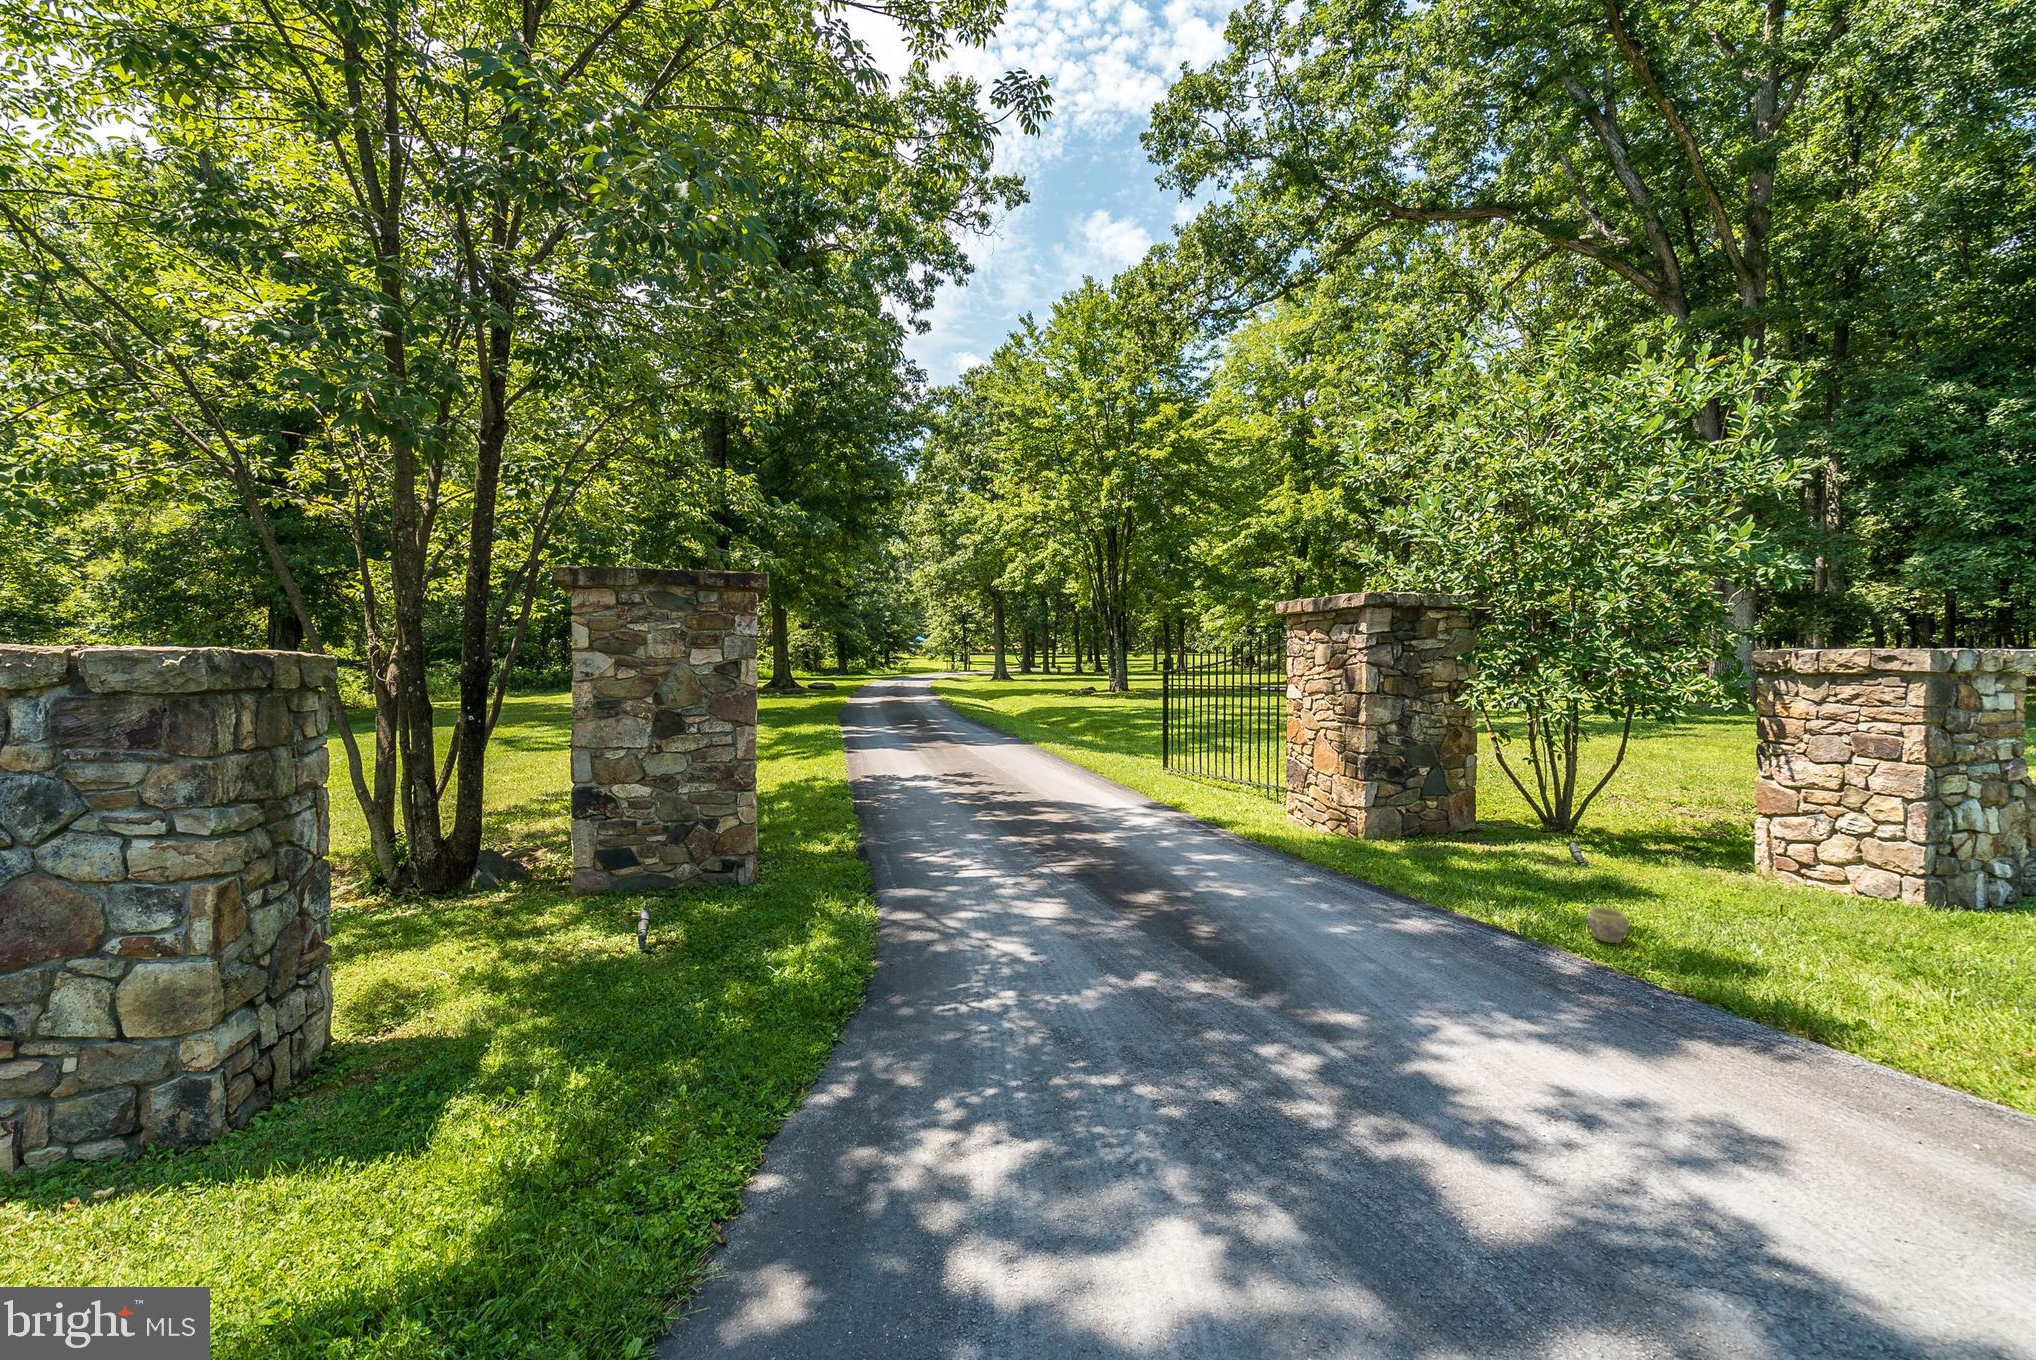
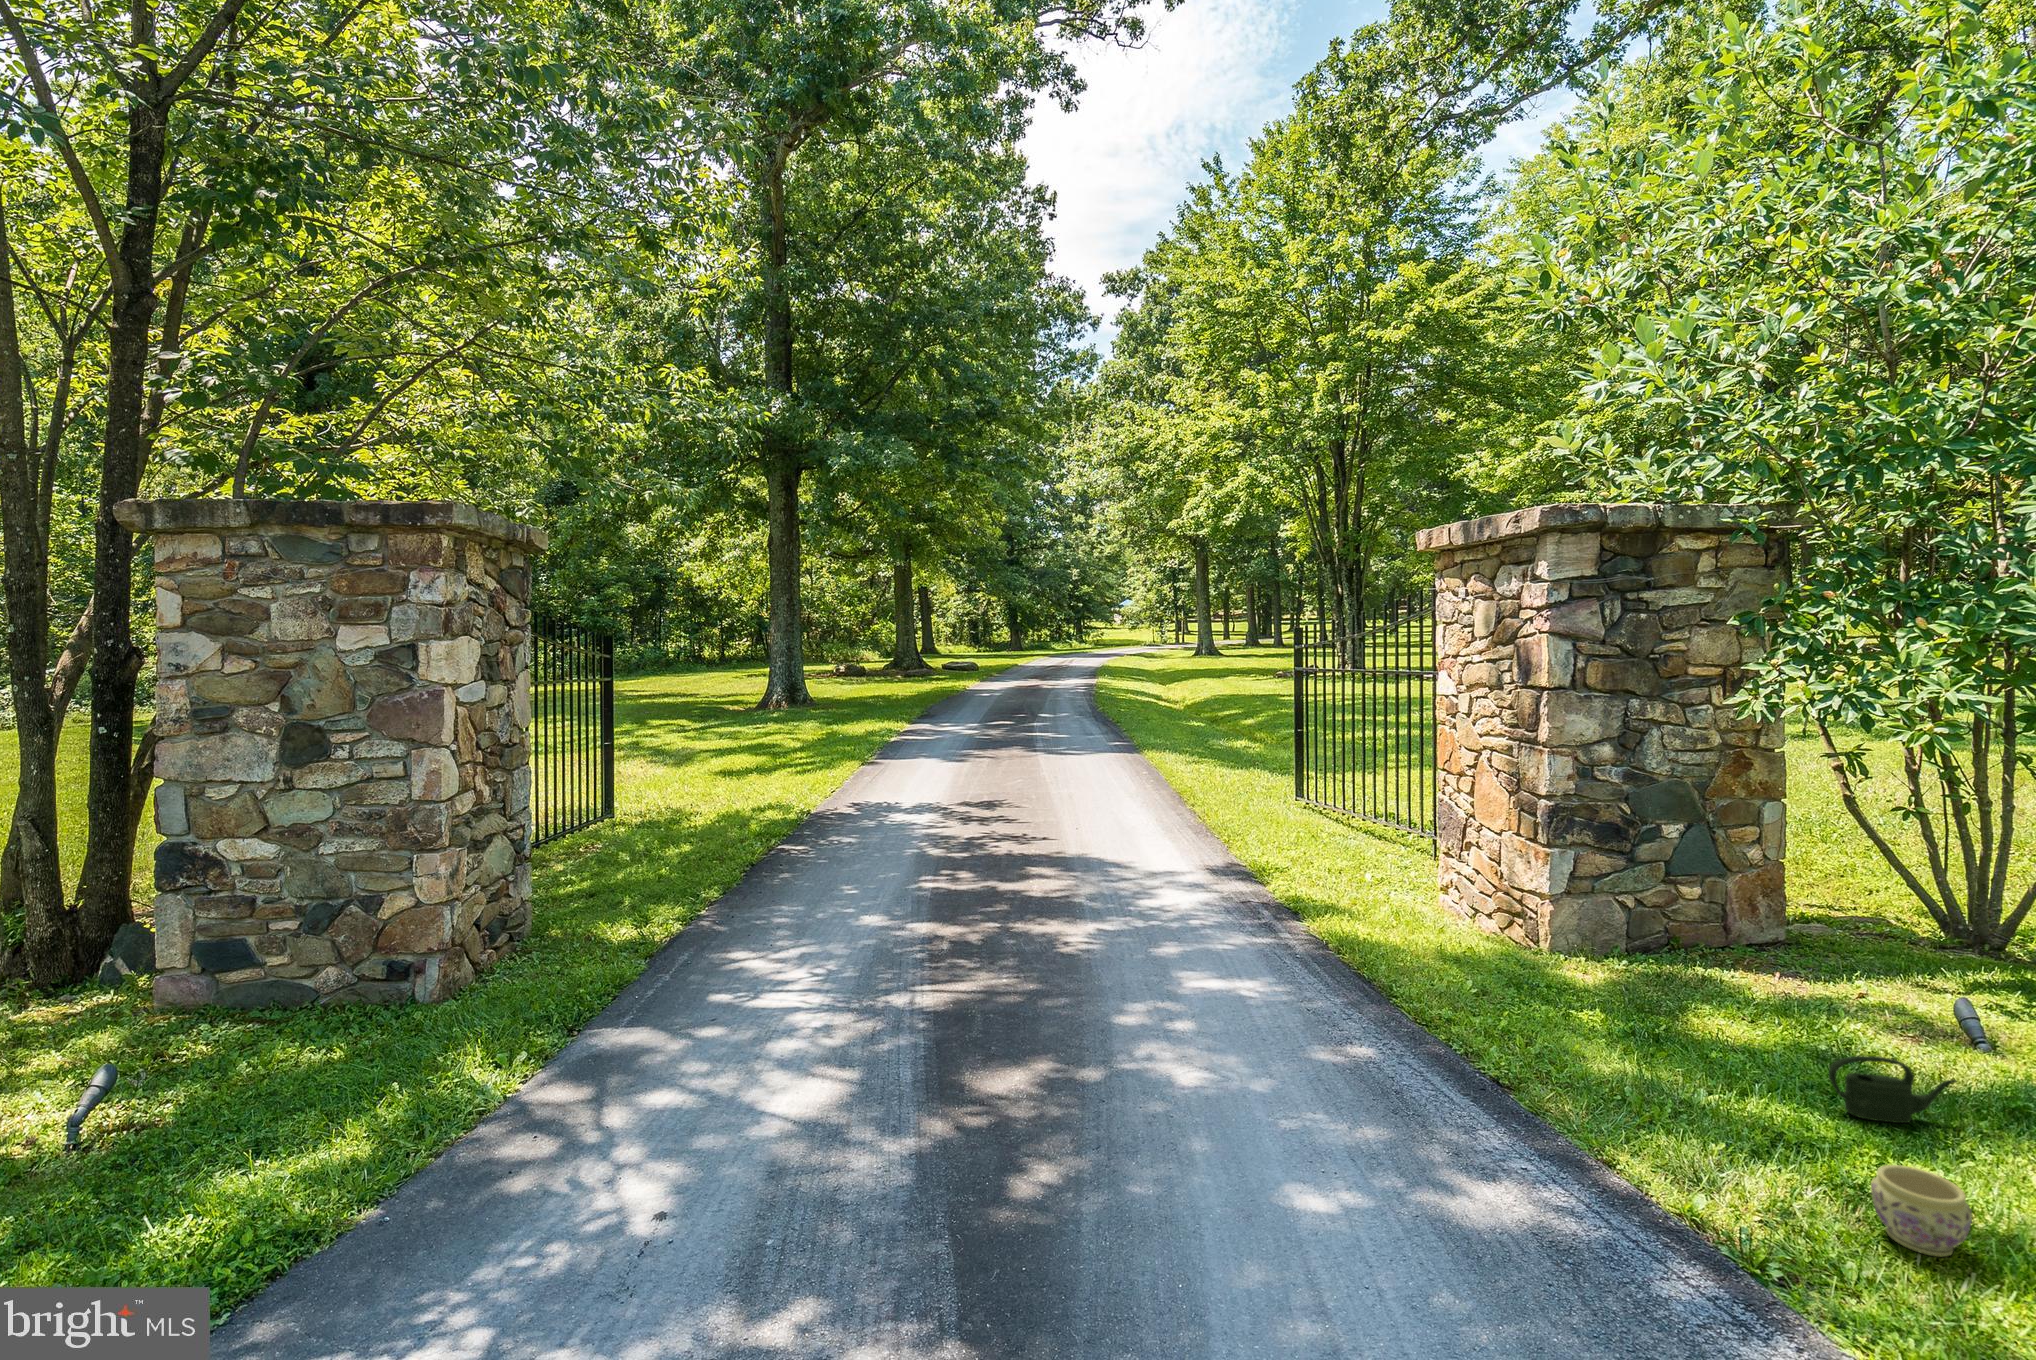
watering can: none [1543,867,1593,897] -> present [1829,1055,1957,1123]

